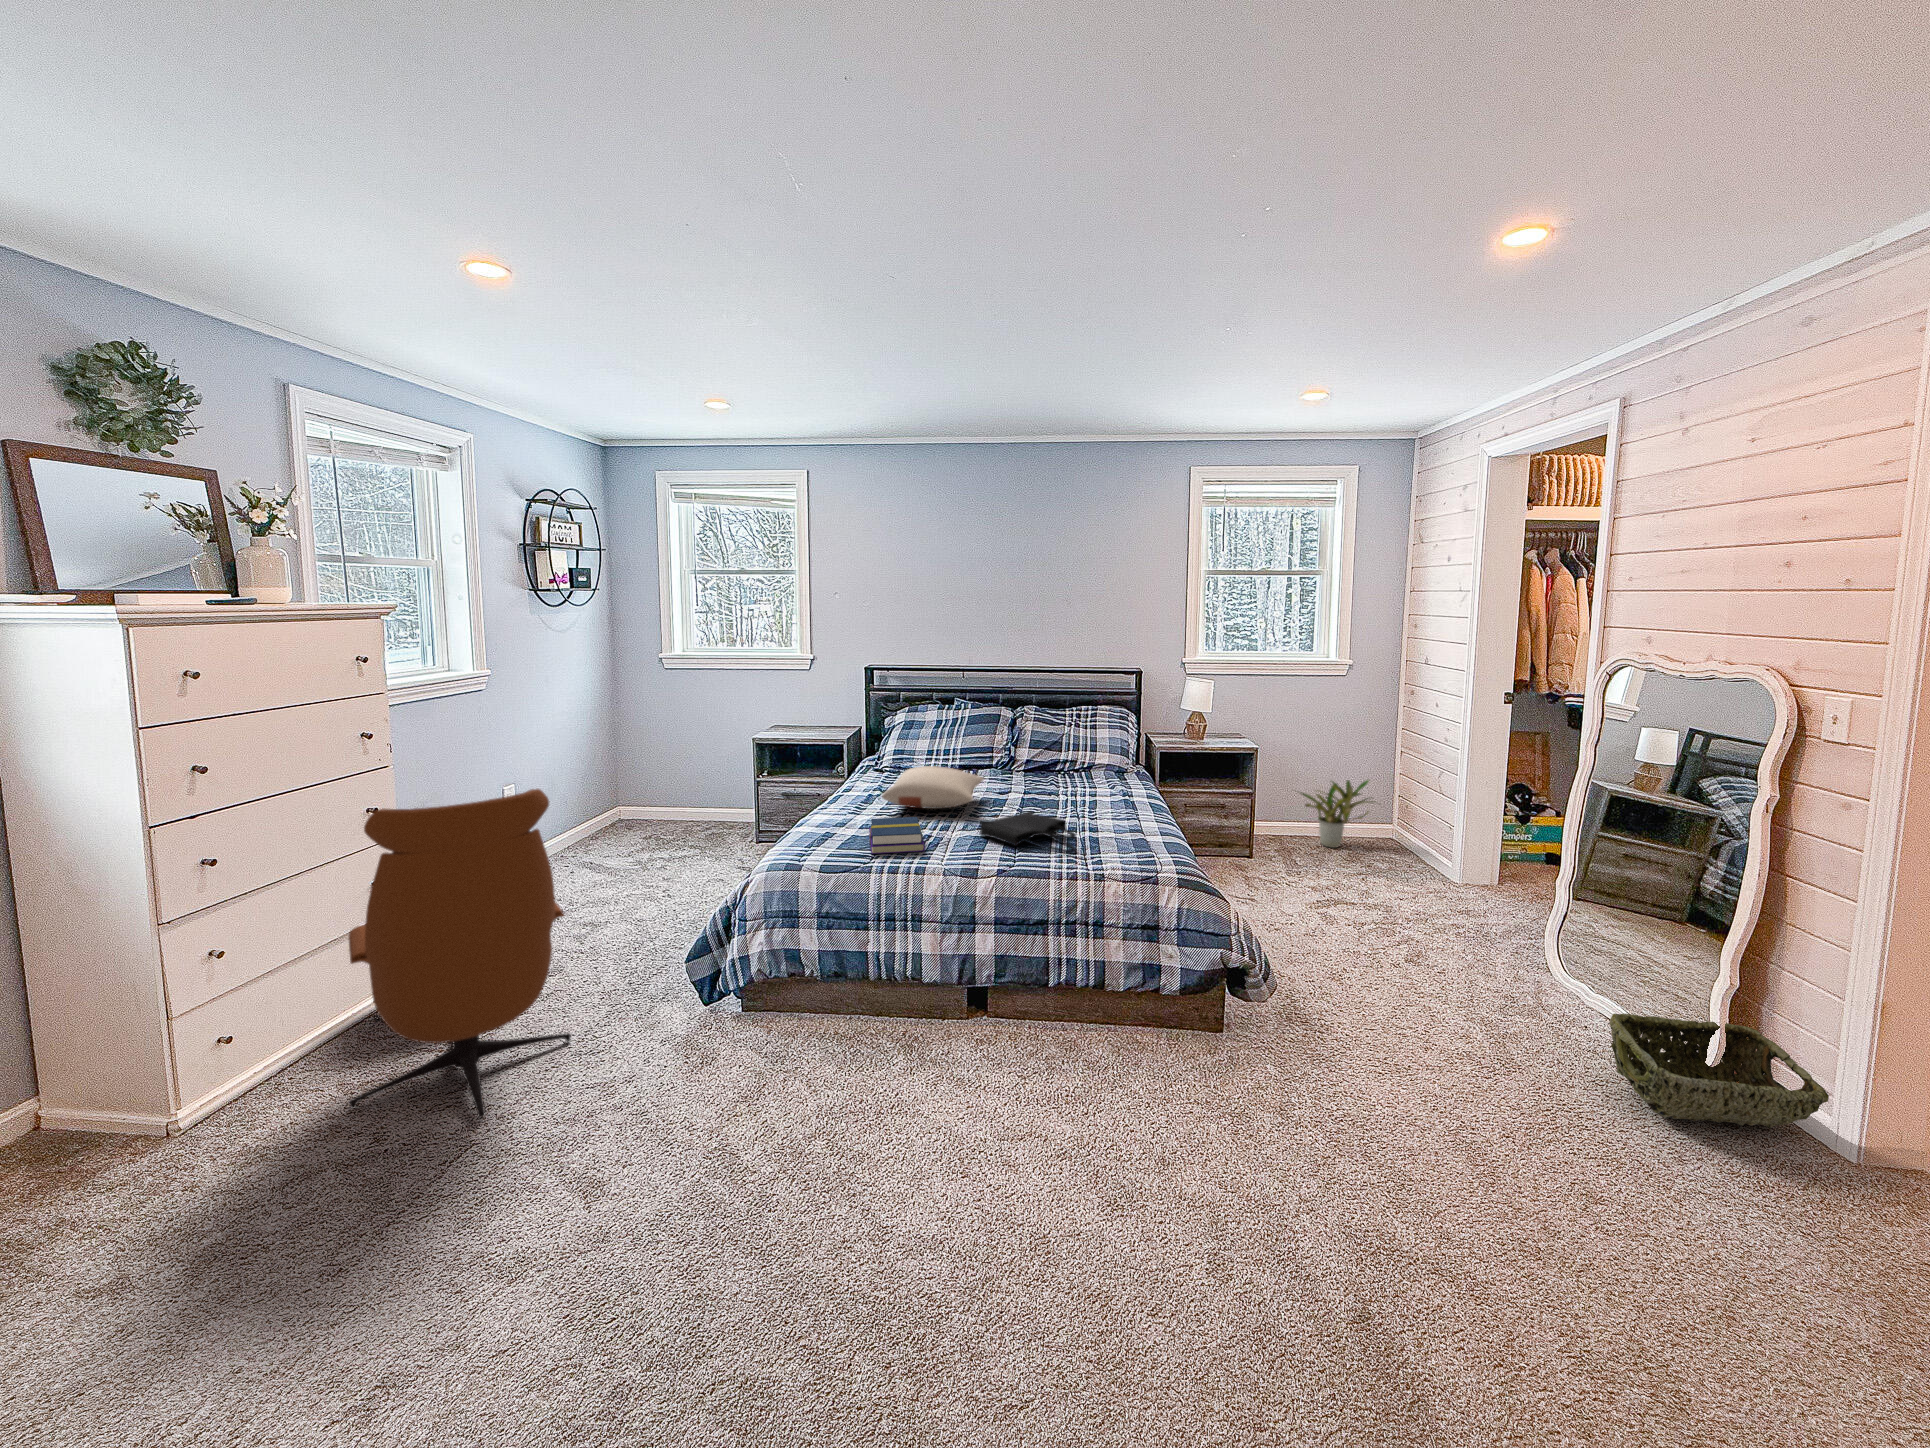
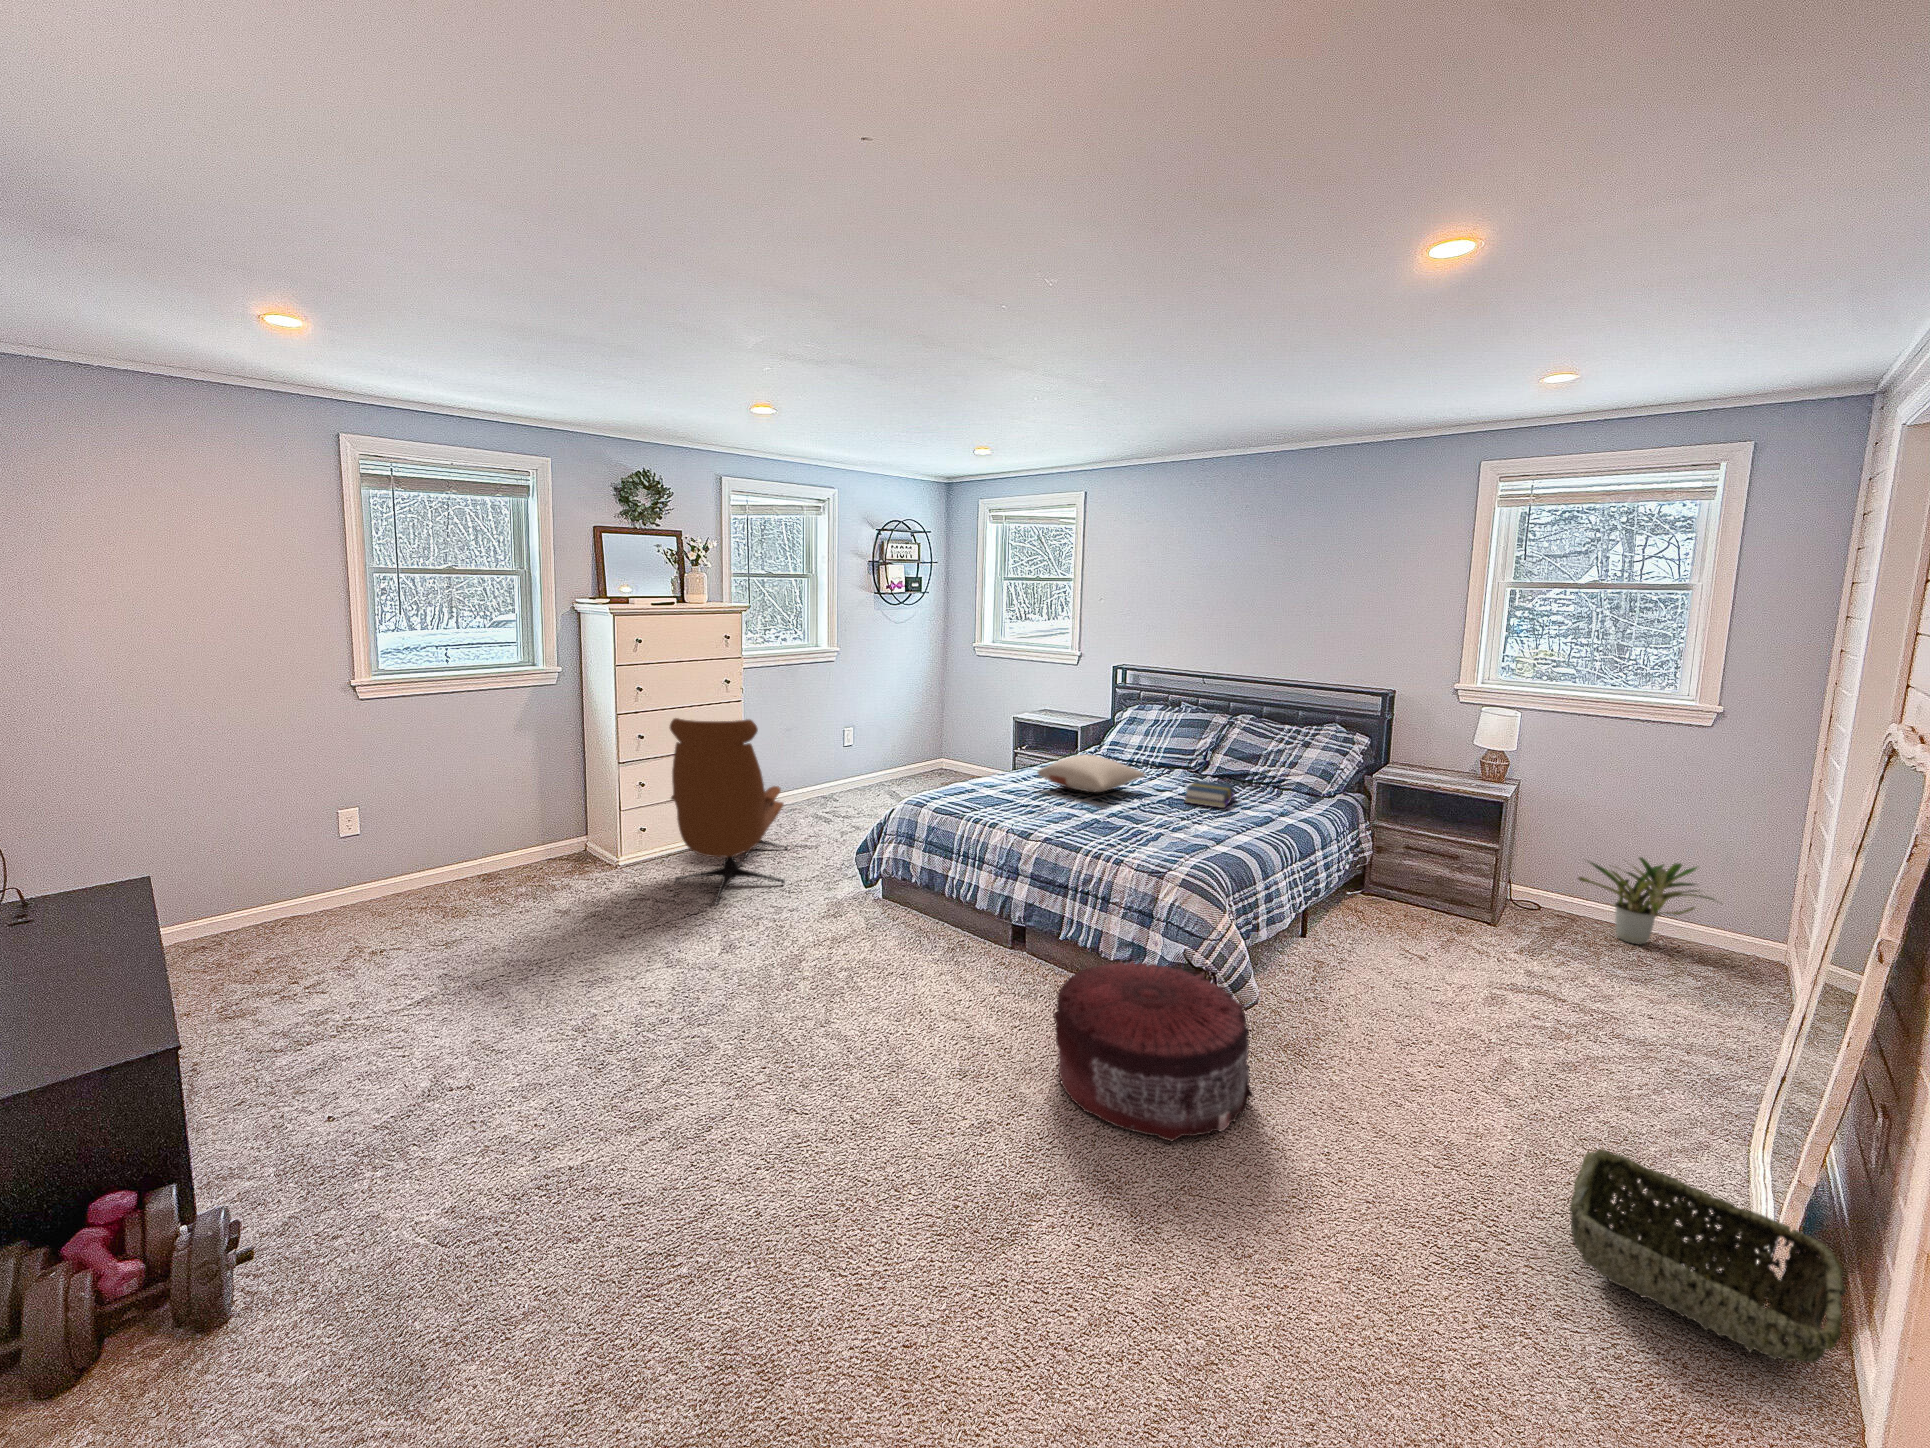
tote bag: present [980,811,1076,853] -> none [1083,803,1156,842]
book: present [869,817,925,854] -> present [1185,780,1234,808]
pouf: none [1160,973,1379,1181] -> present [1053,961,1253,1141]

